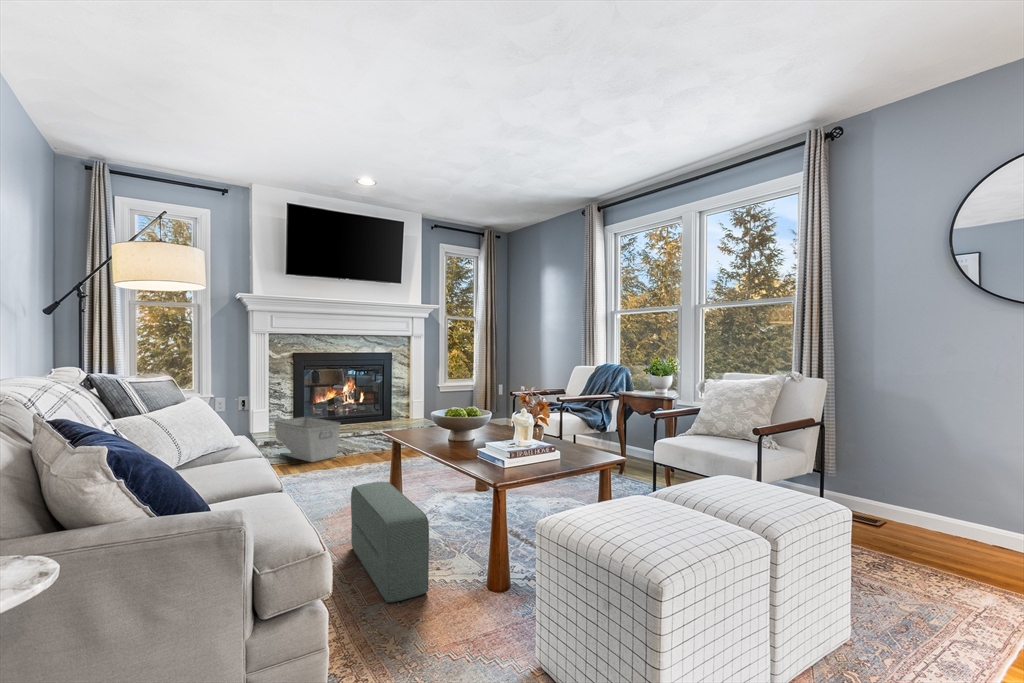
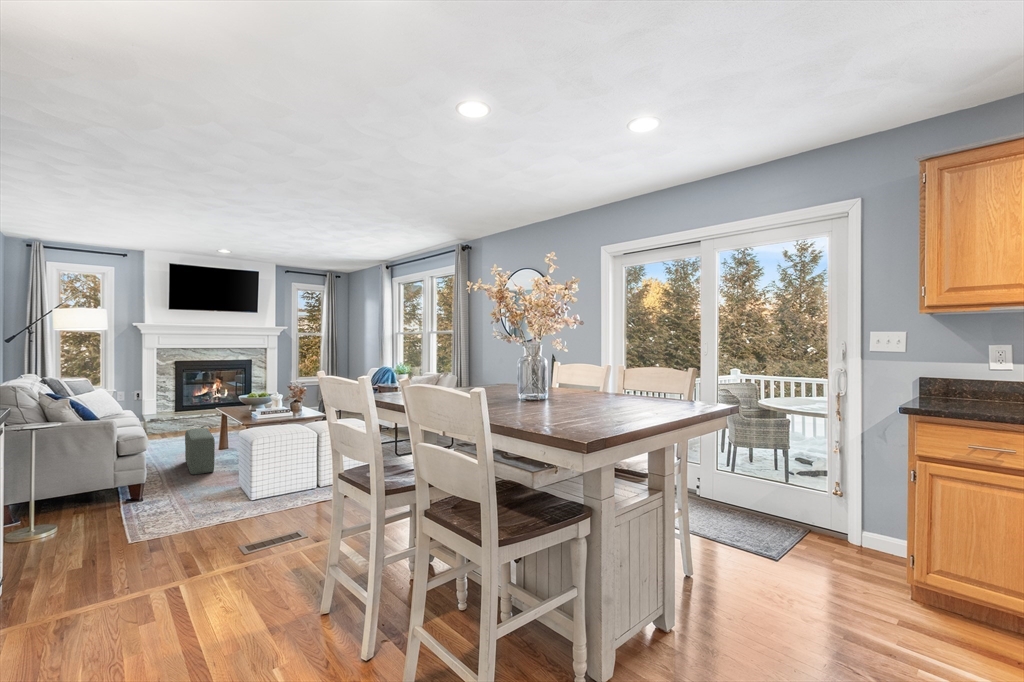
storage bin: present [274,417,340,462] -> none [160,404,206,431]

